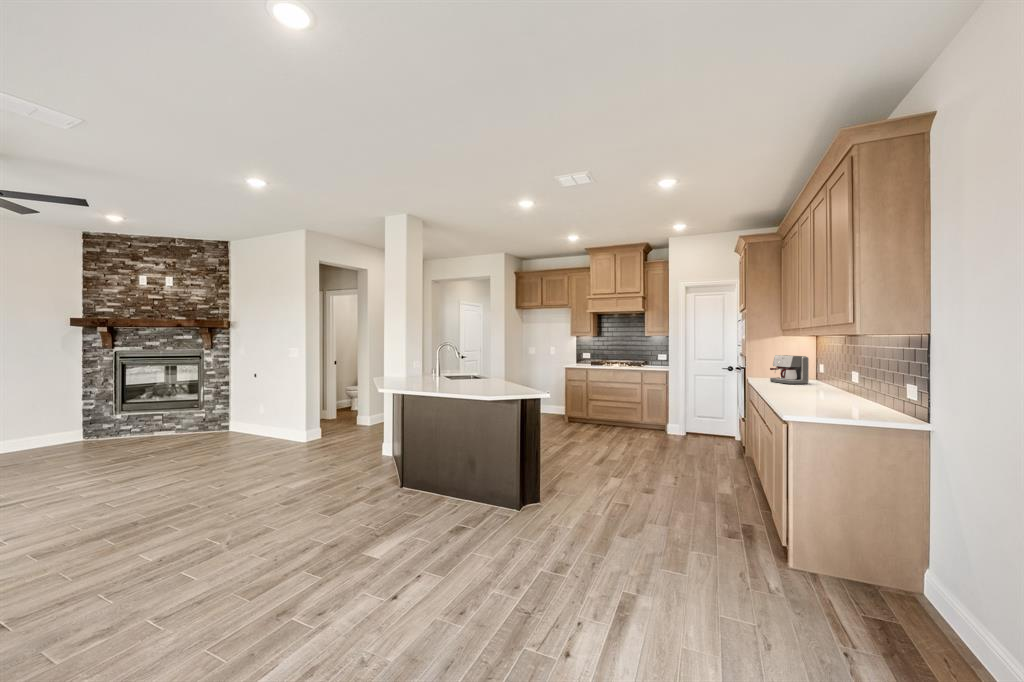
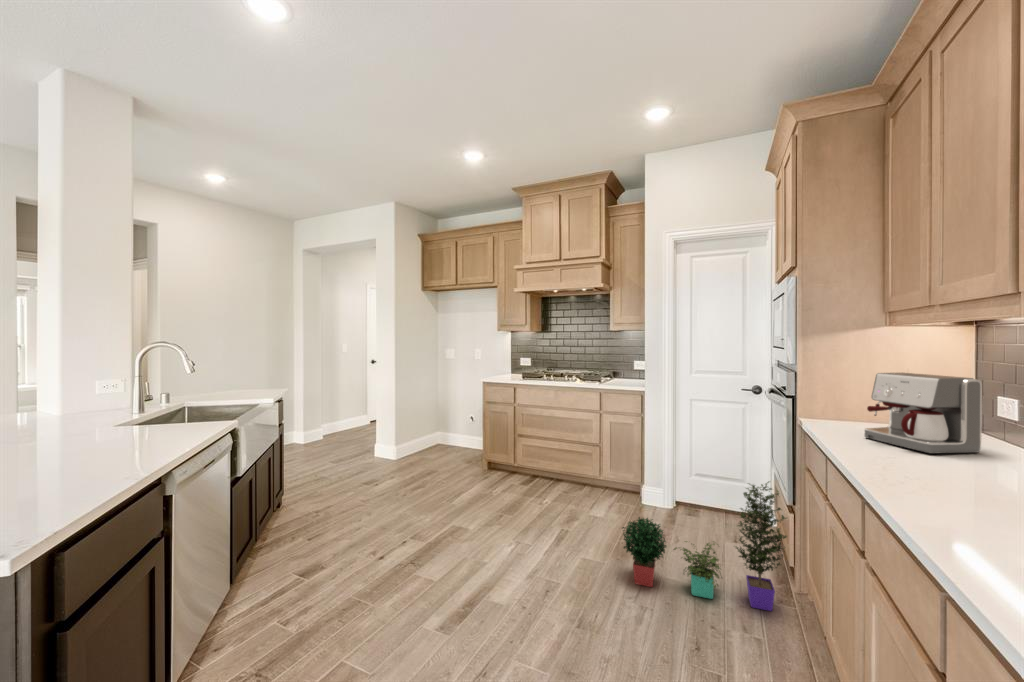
potted plant: none [665,406,742,463] -> present [623,481,787,611]

